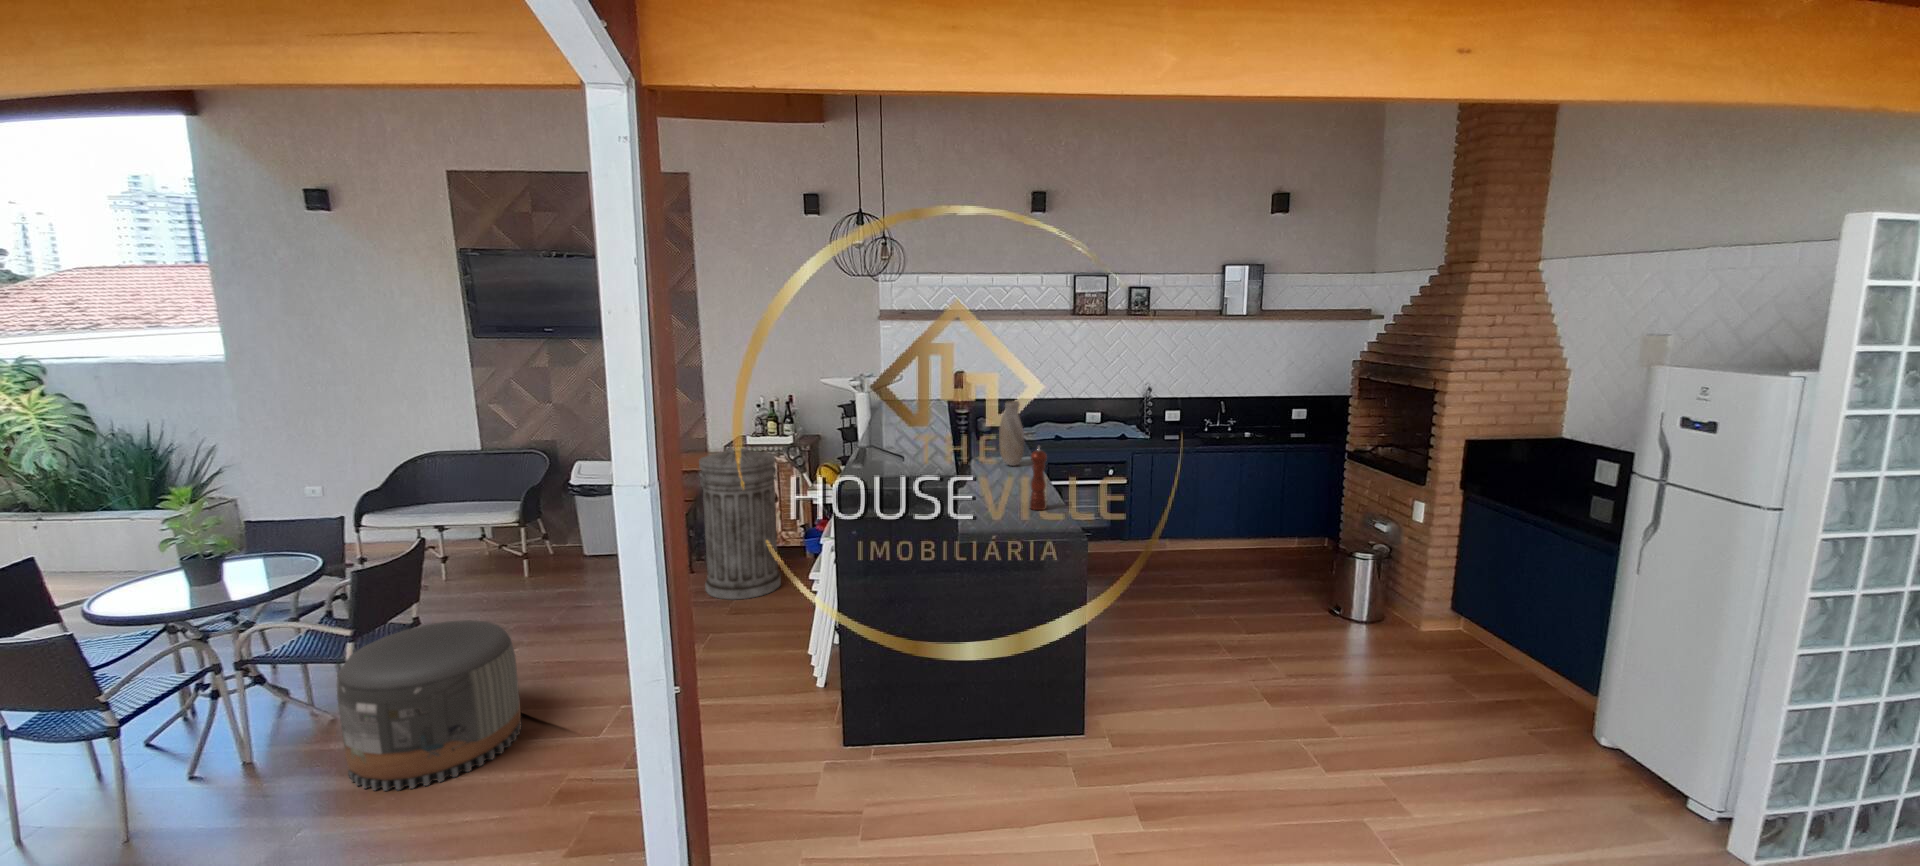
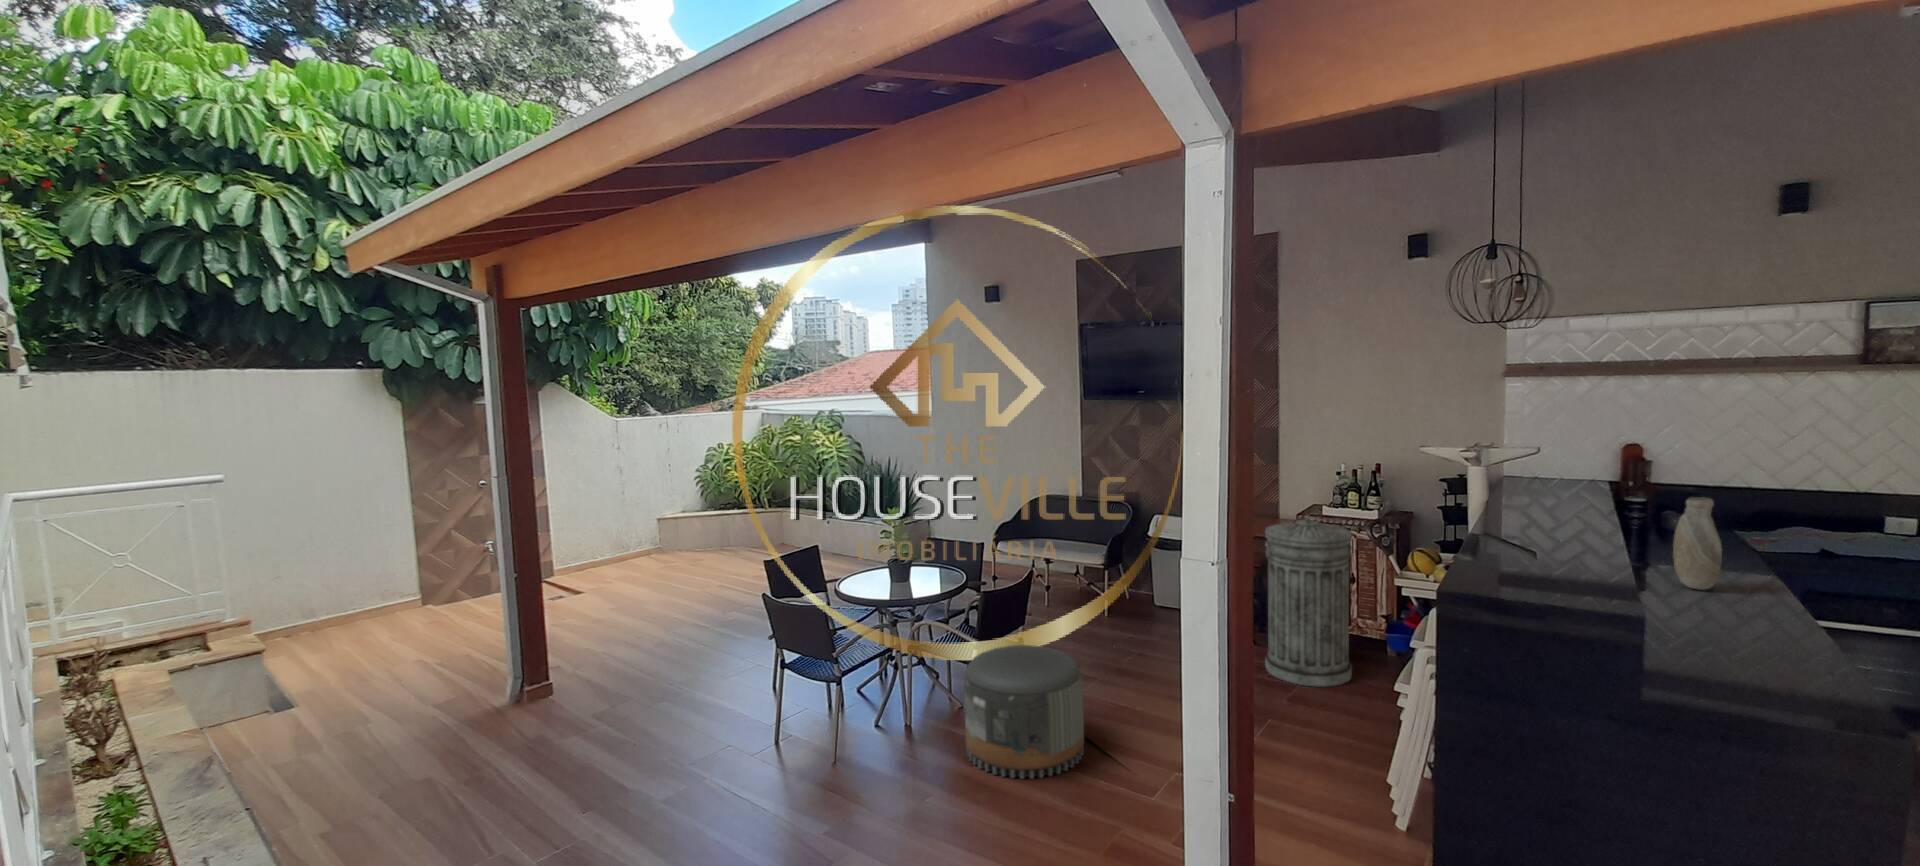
pepper mill: present [1030,446,1047,510] -> none [1699,572,1734,665]

